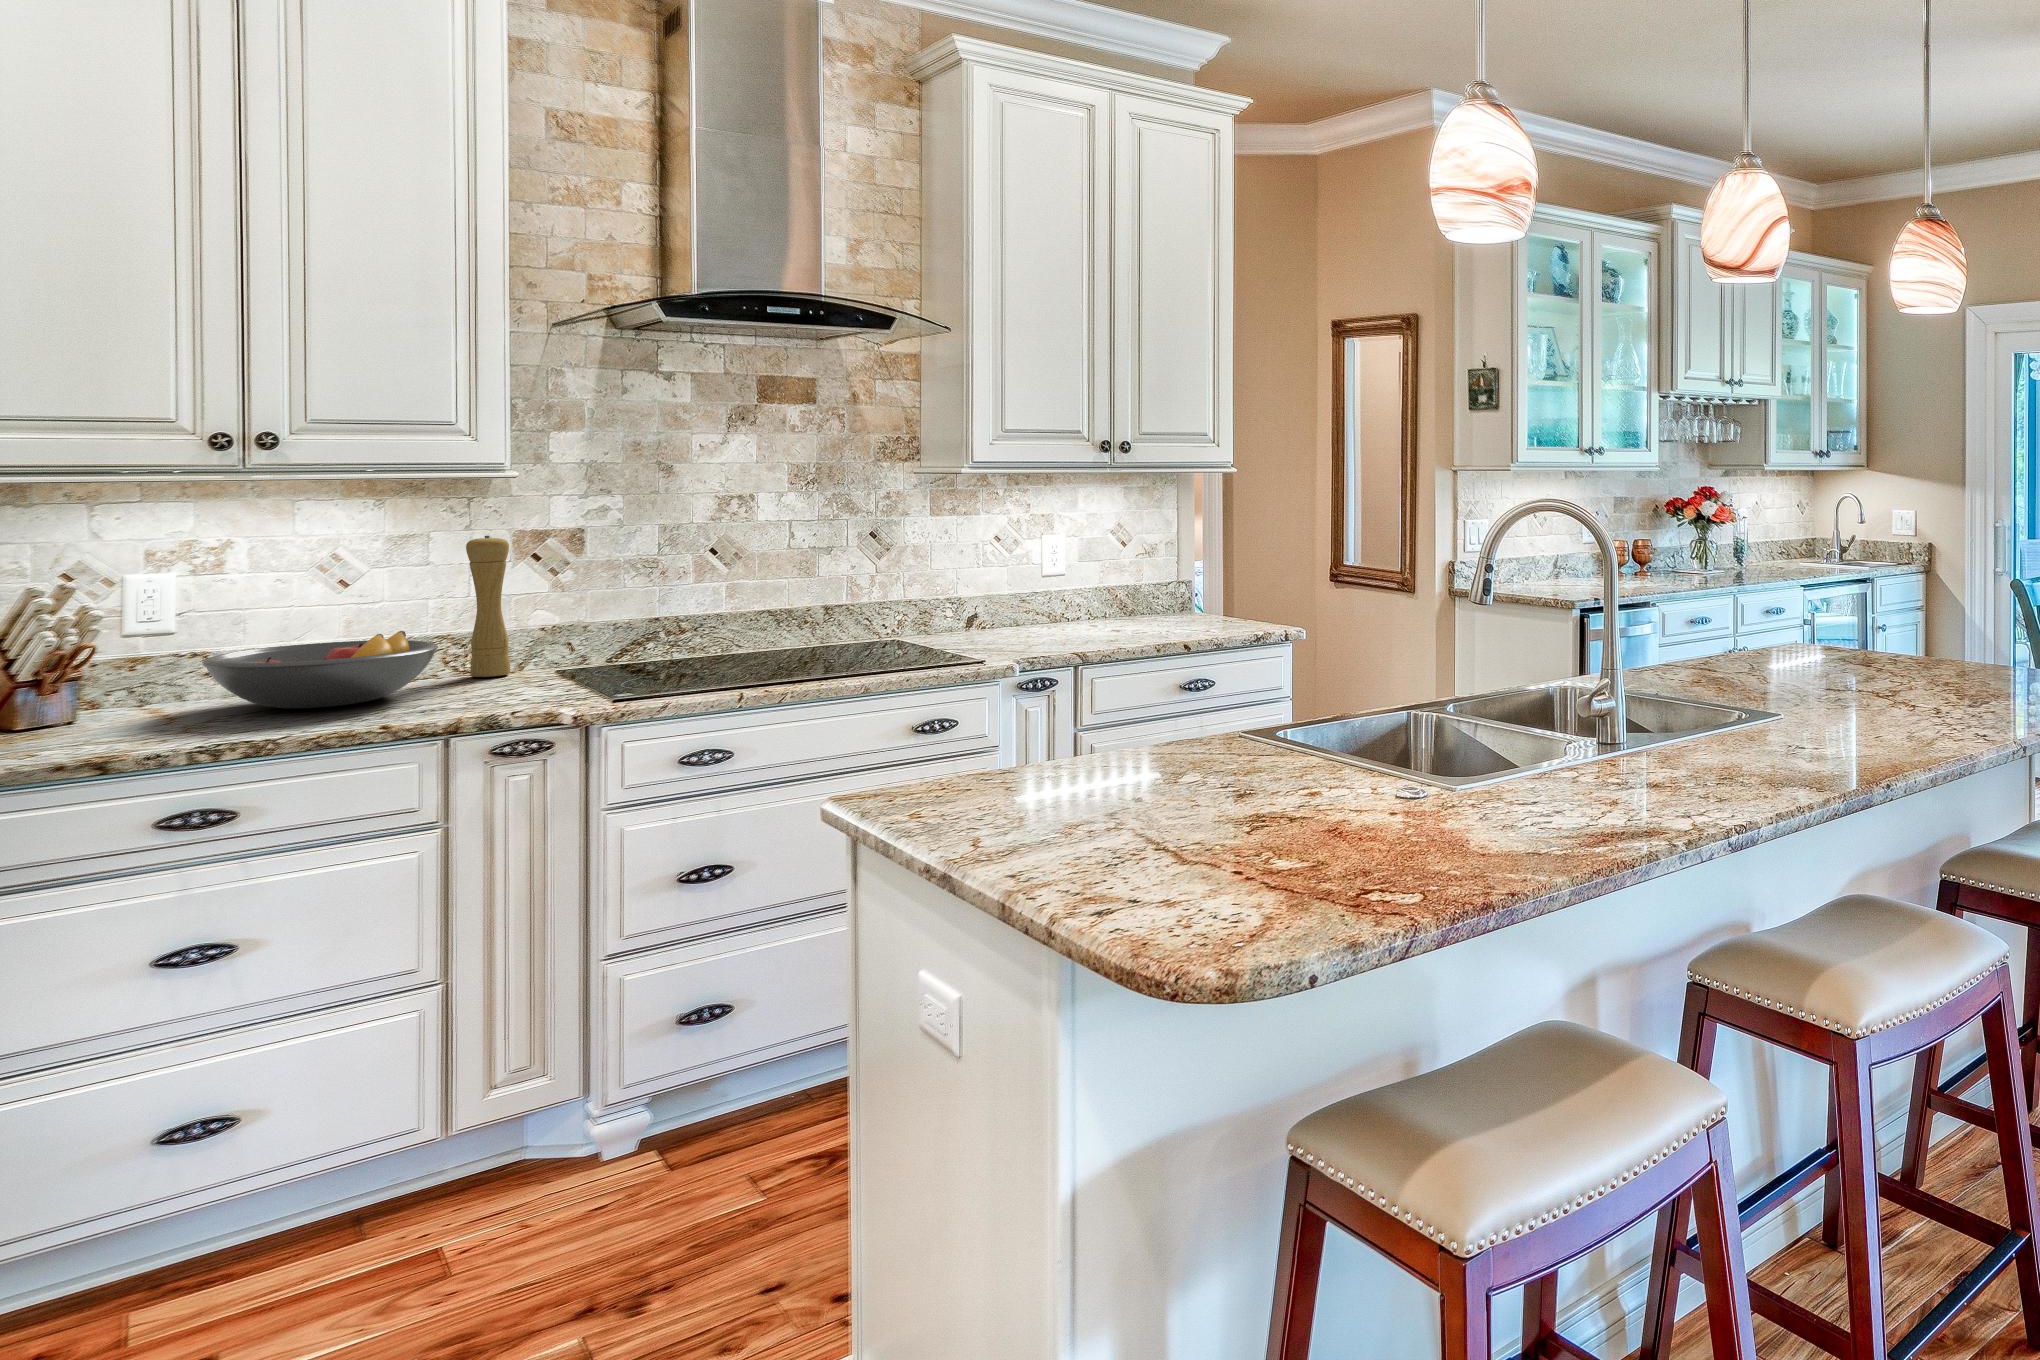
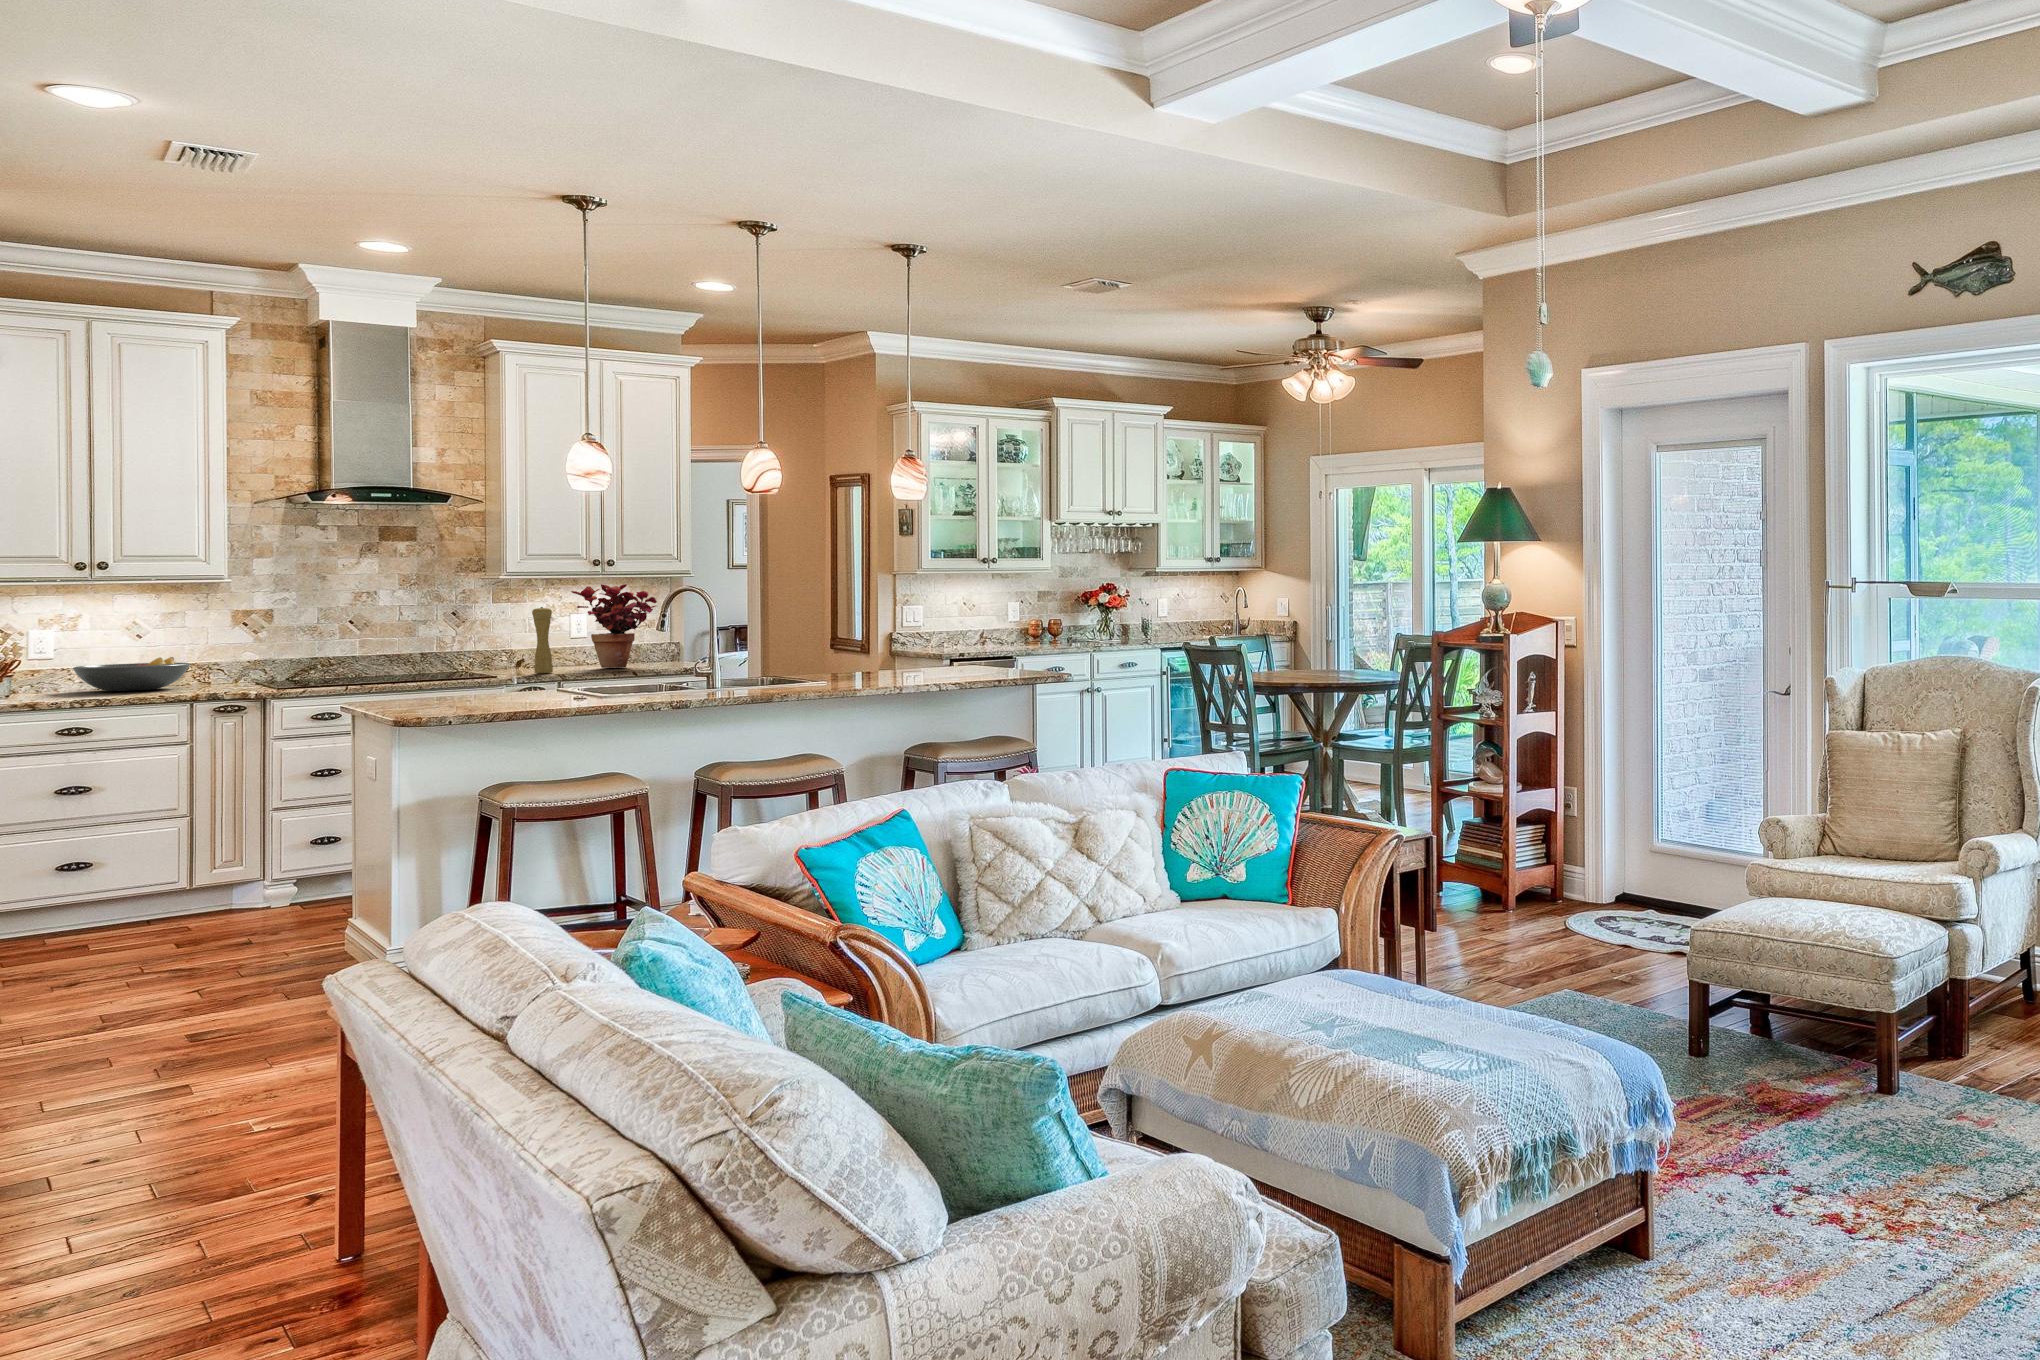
potted plant: none [1076,485,1214,632] -> present [571,584,657,668]
pepper mill: present [466,536,510,677] -> present [532,607,553,673]

